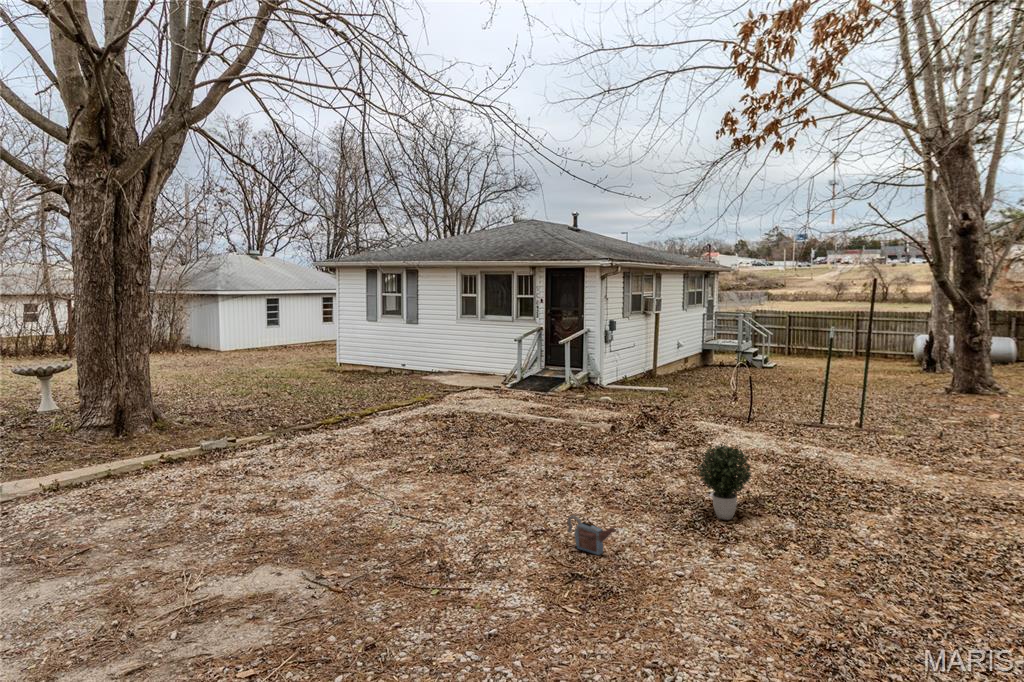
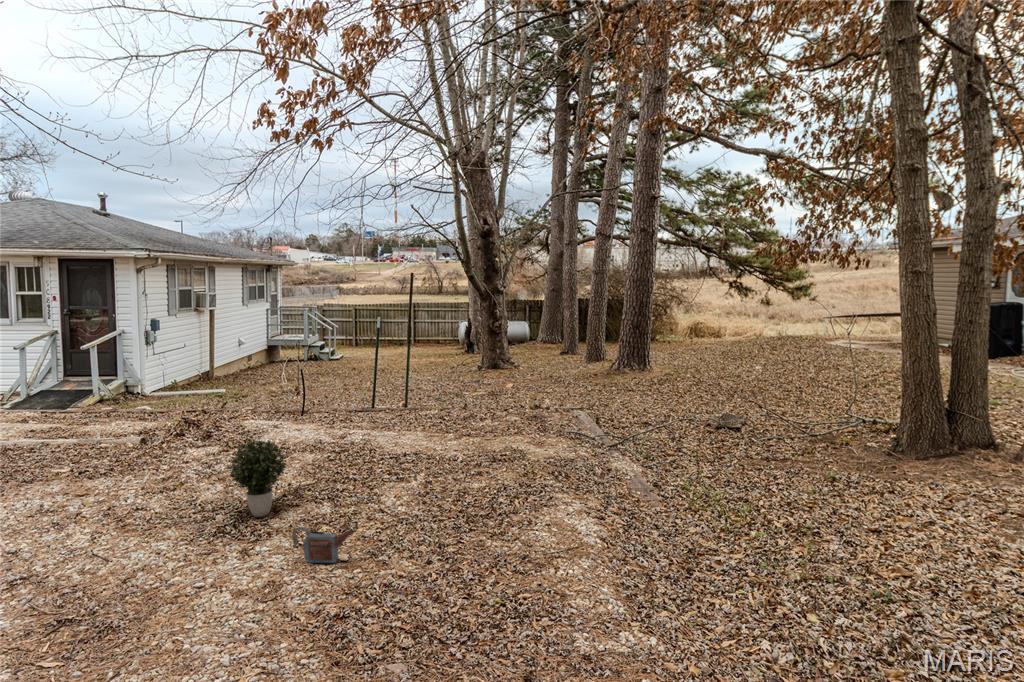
watering can: present [567,515,615,555] -> present [292,526,354,563]

